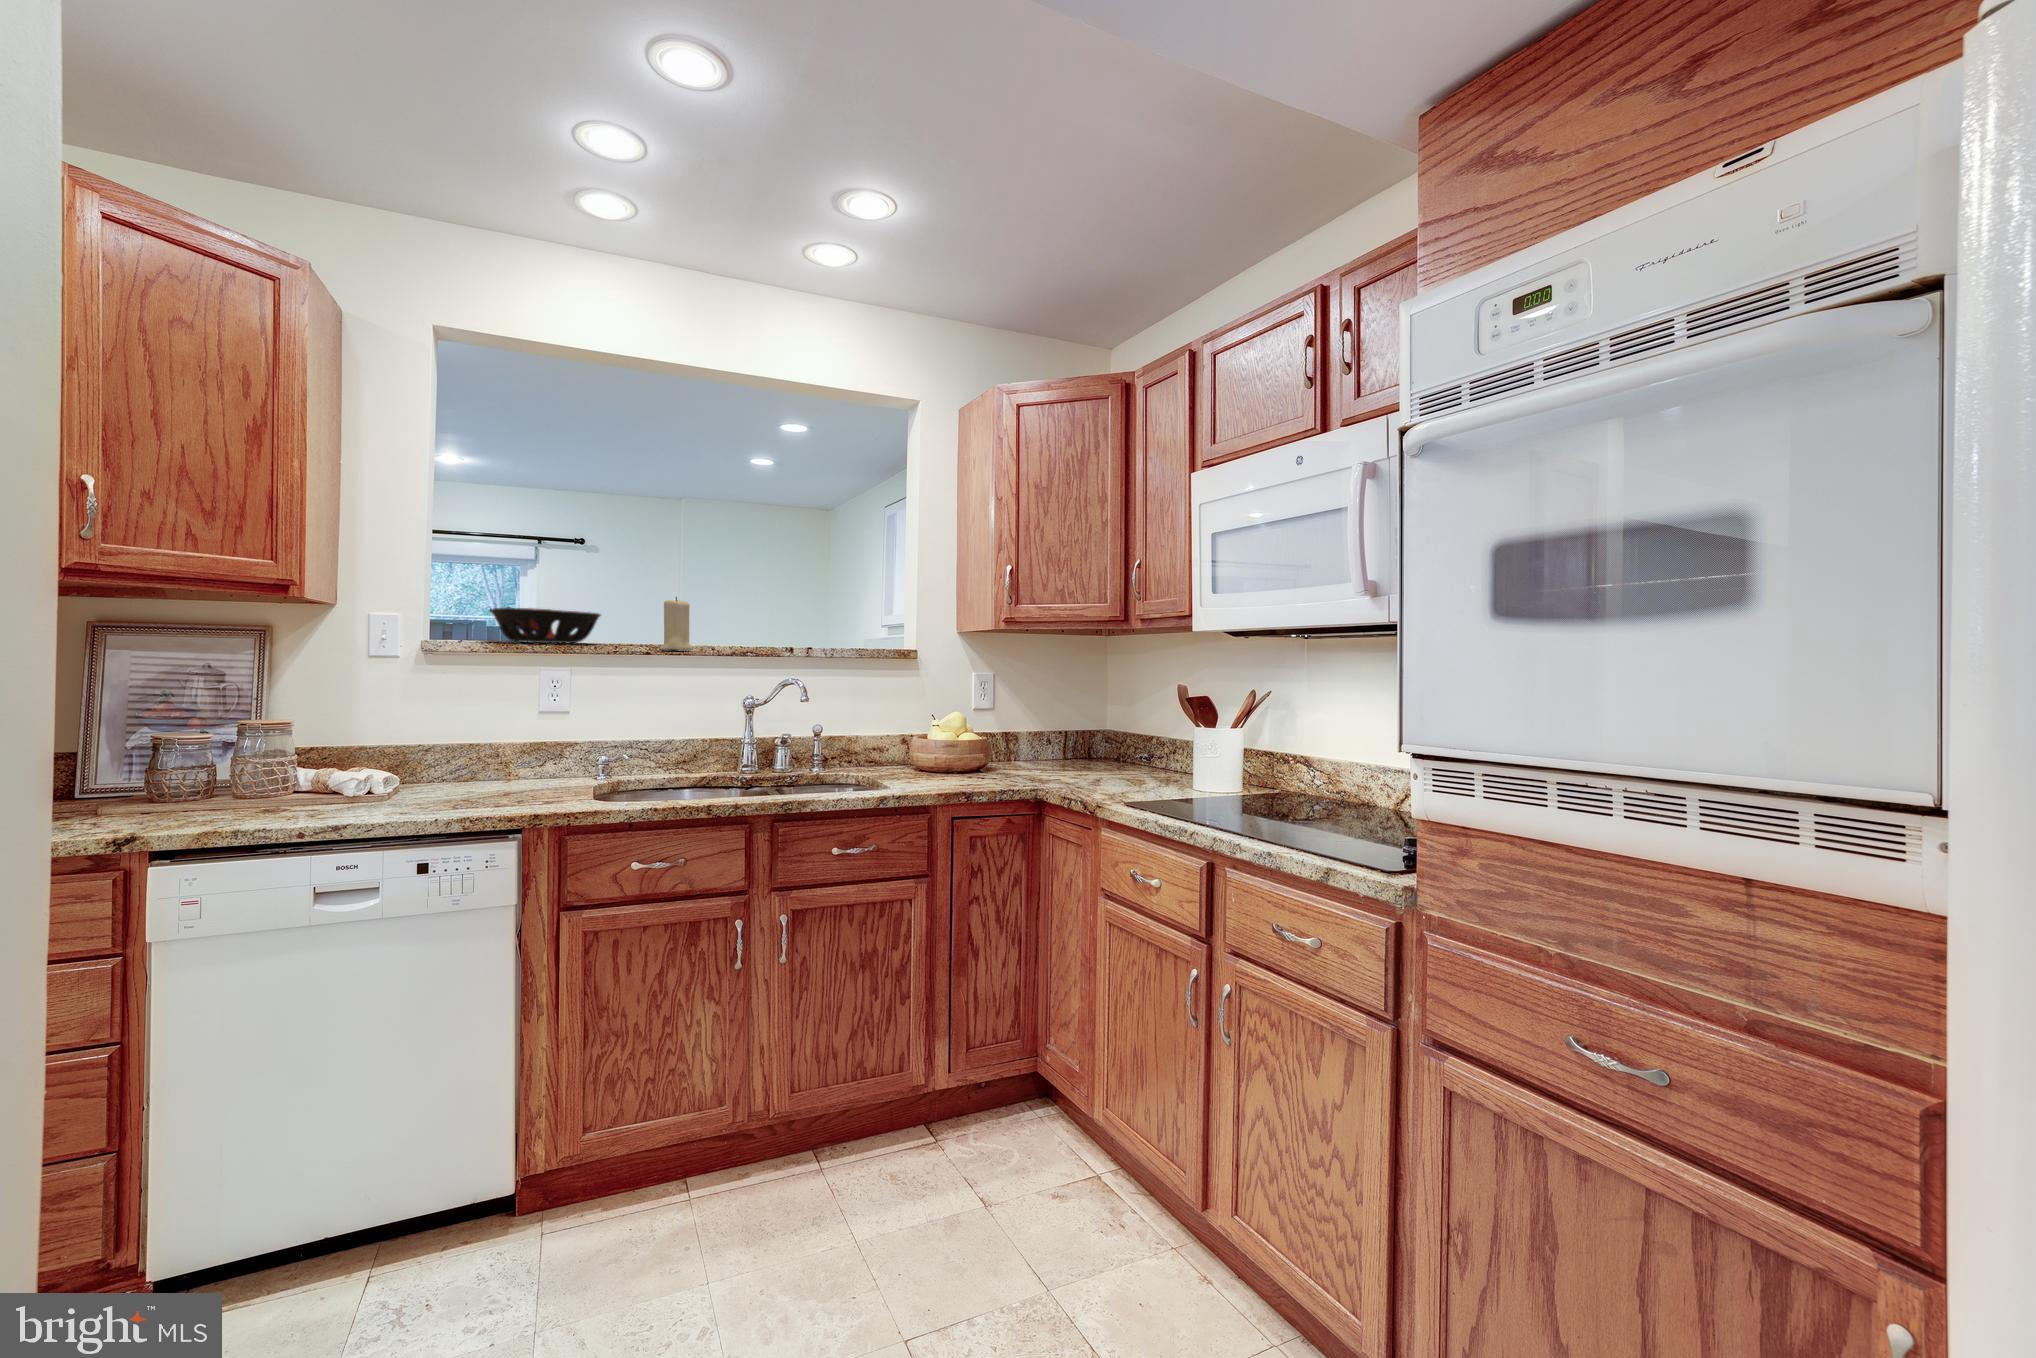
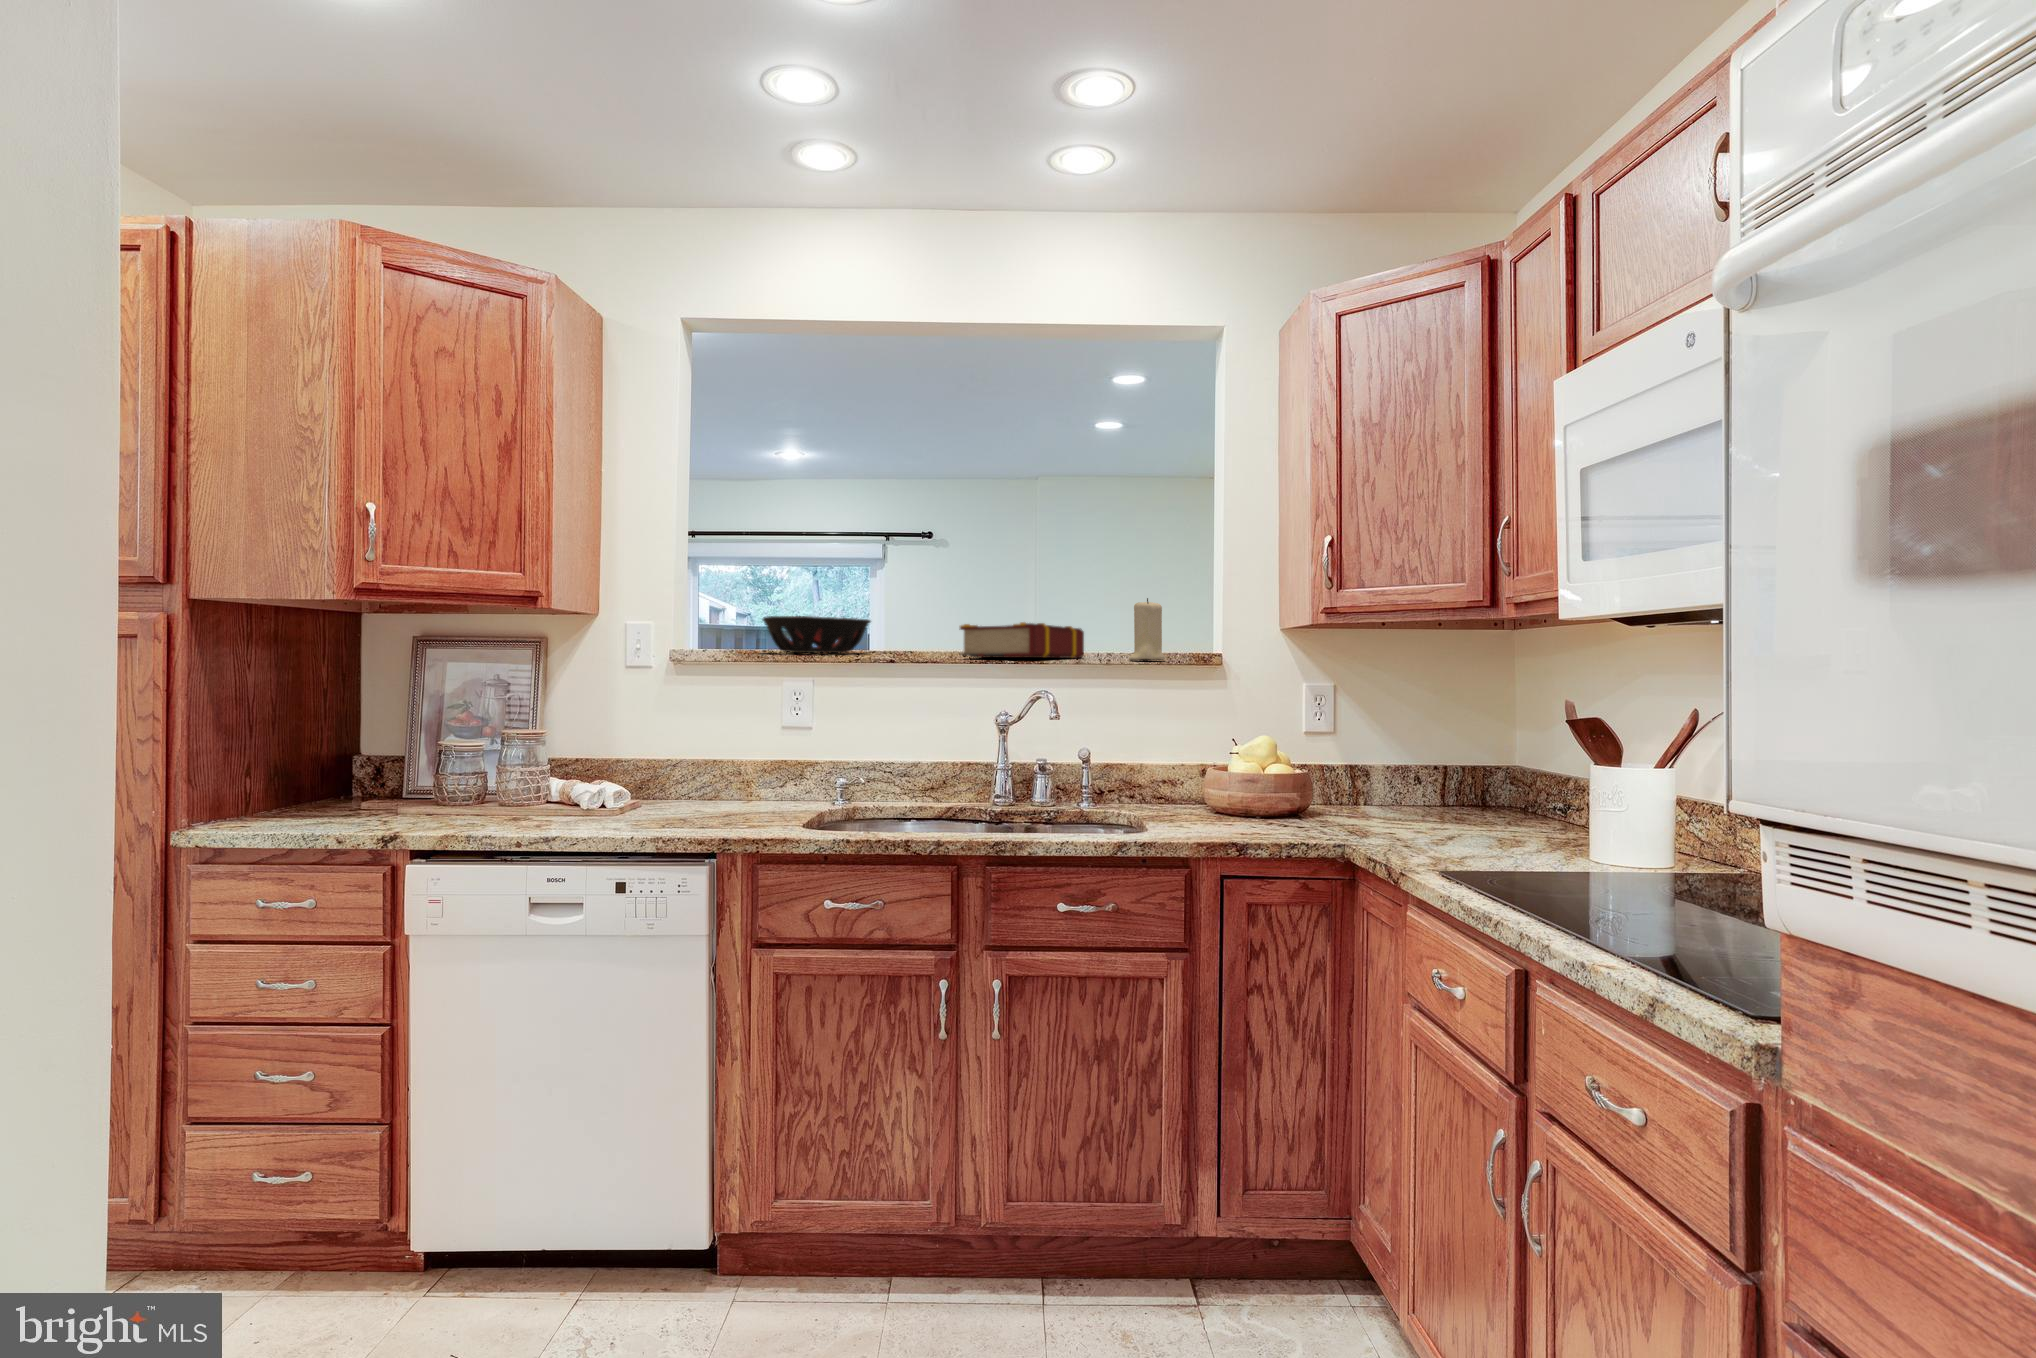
candle: present [659,597,692,650] -> present [1129,598,1165,661]
book: none [706,621,806,652] -> present [960,622,1084,658]

